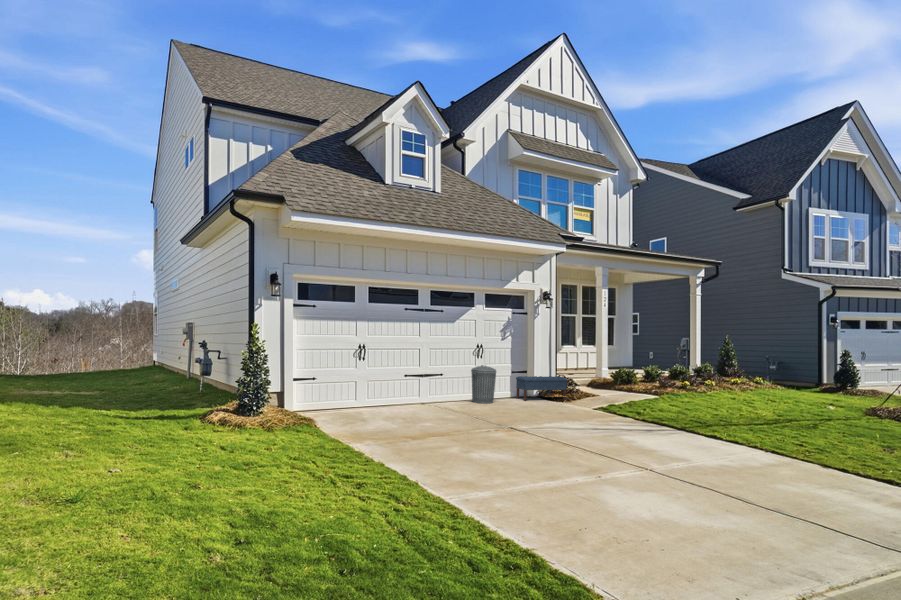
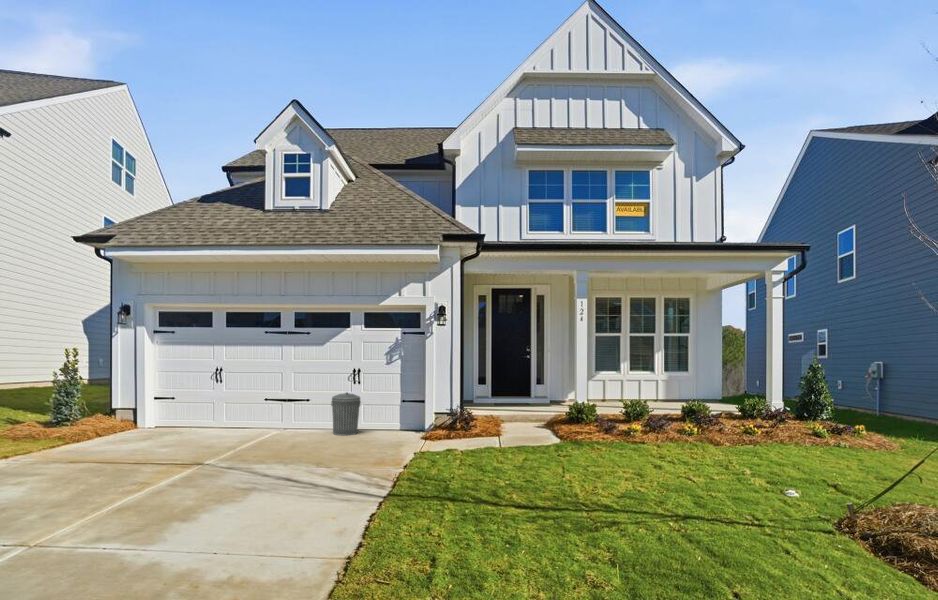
bench: present [516,376,567,401] -> none [393,407,455,440]

